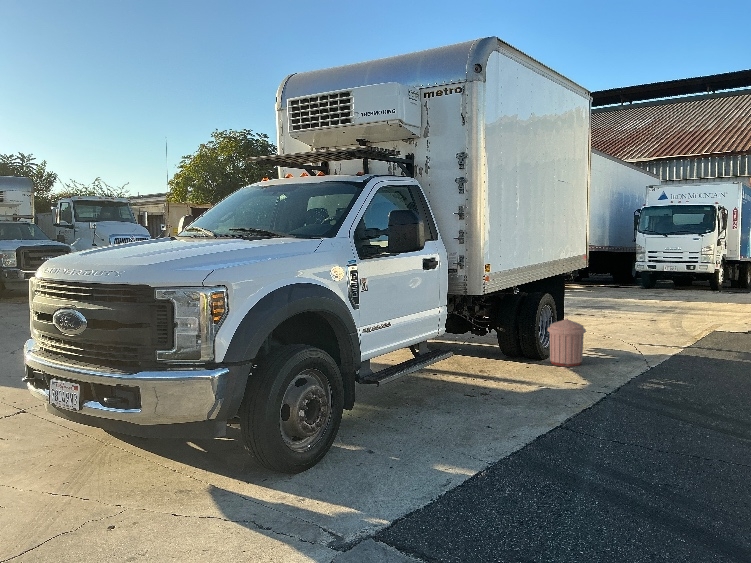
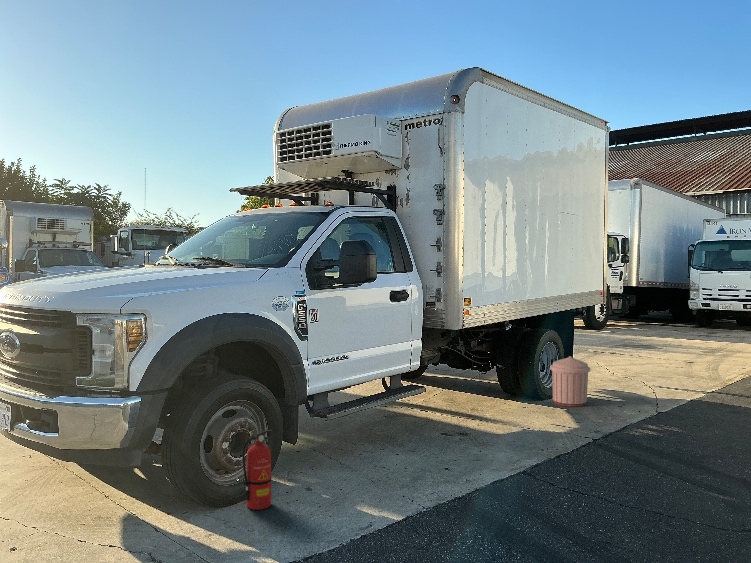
fire extinguisher: none [316,397,341,475] -> present [242,430,273,510]

